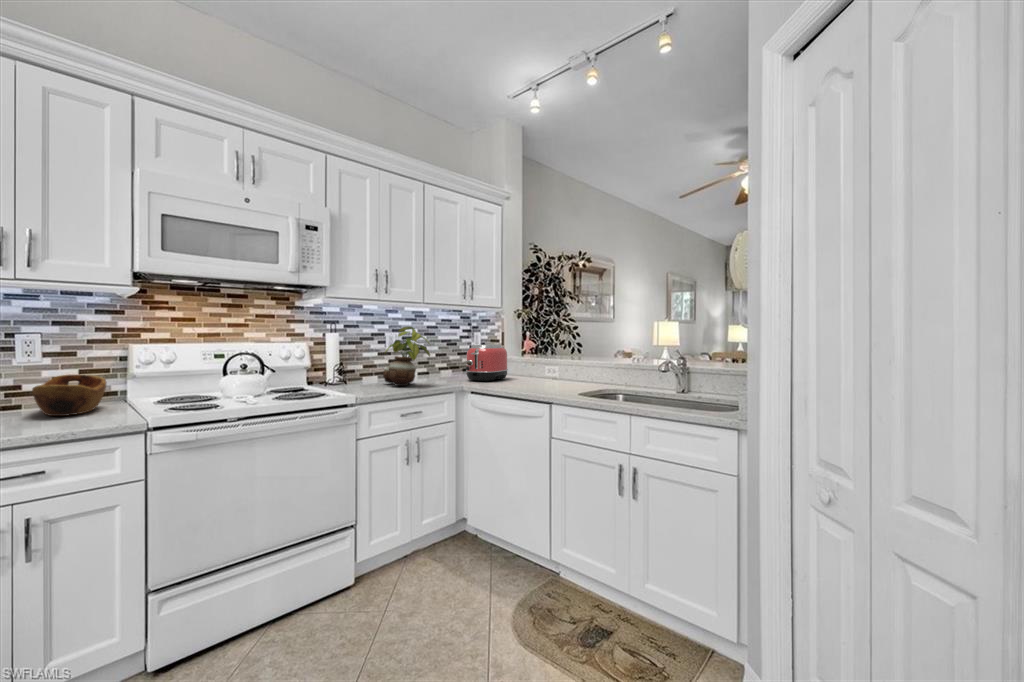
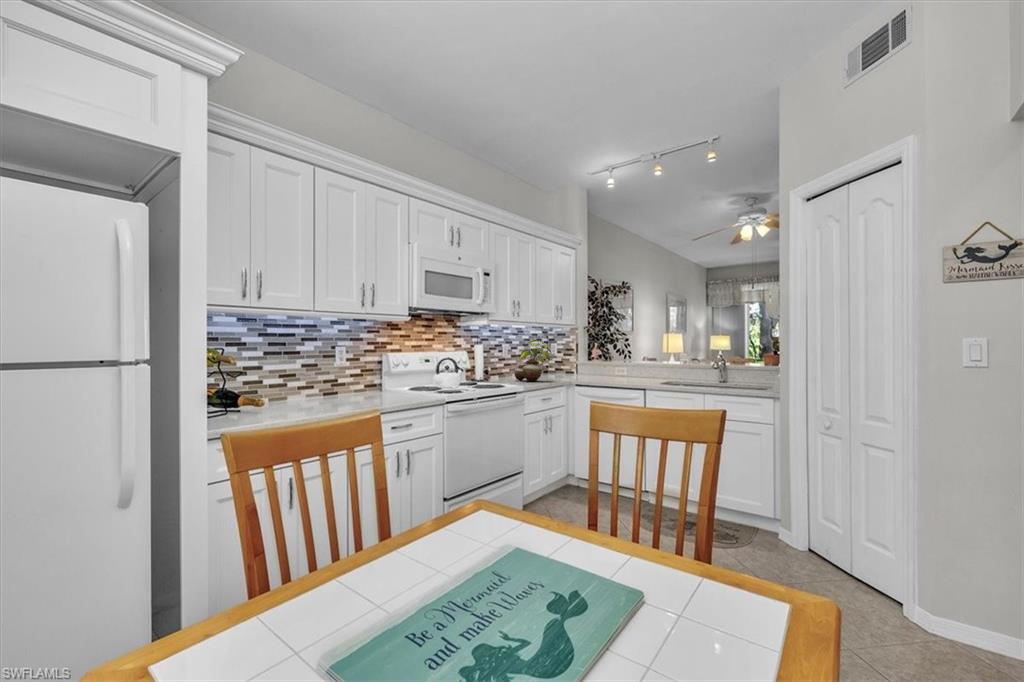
toaster: present [466,345,508,382] -> none [565,352,593,379]
wooden bowl: present [32,374,106,416] -> none [357,372,399,396]

